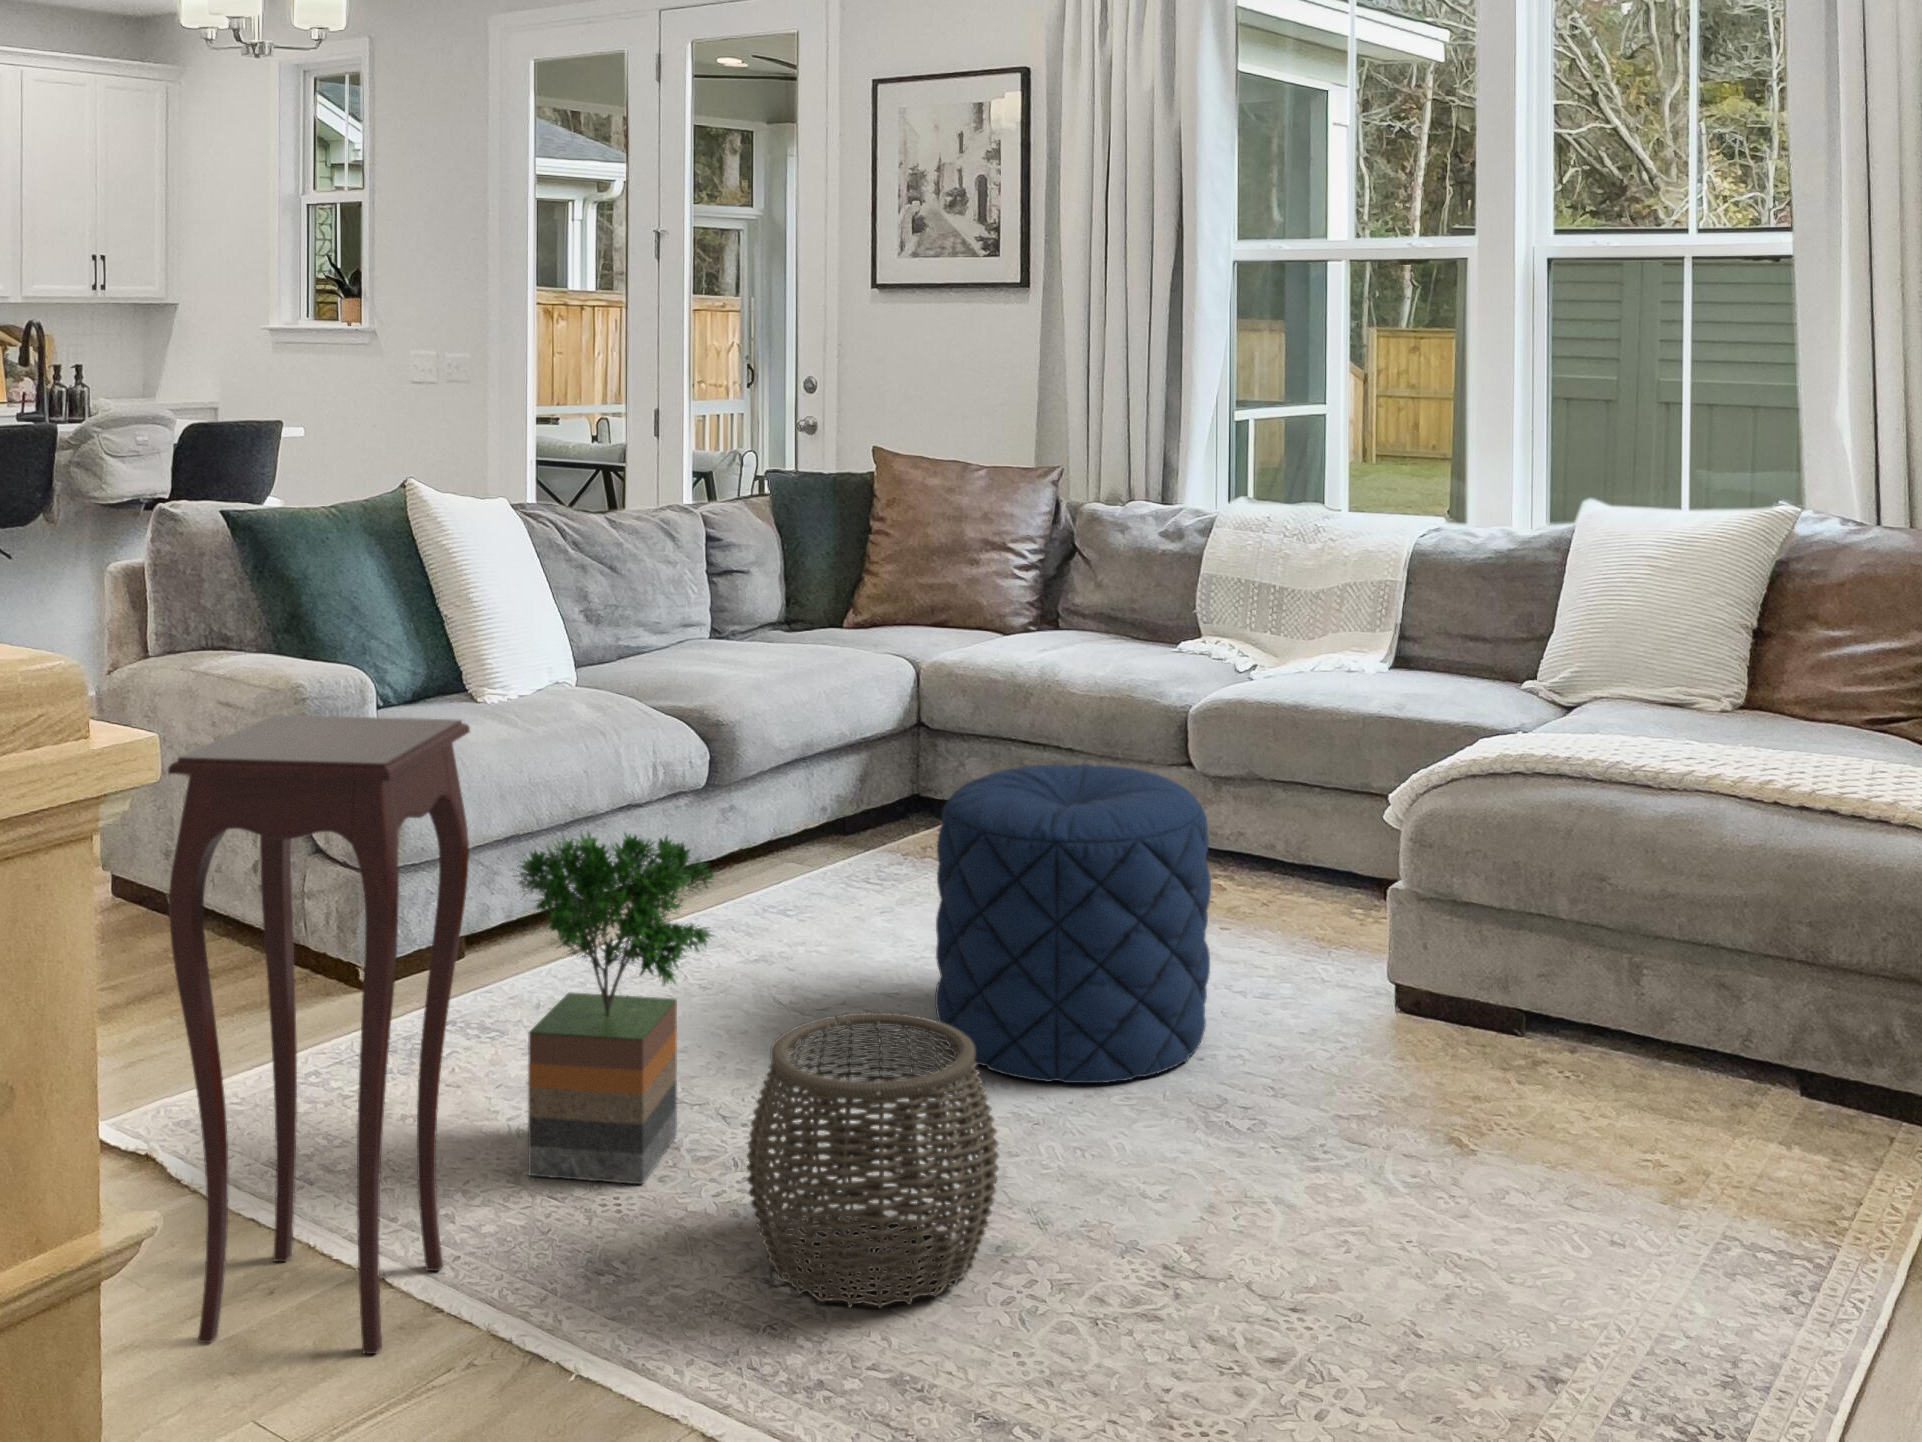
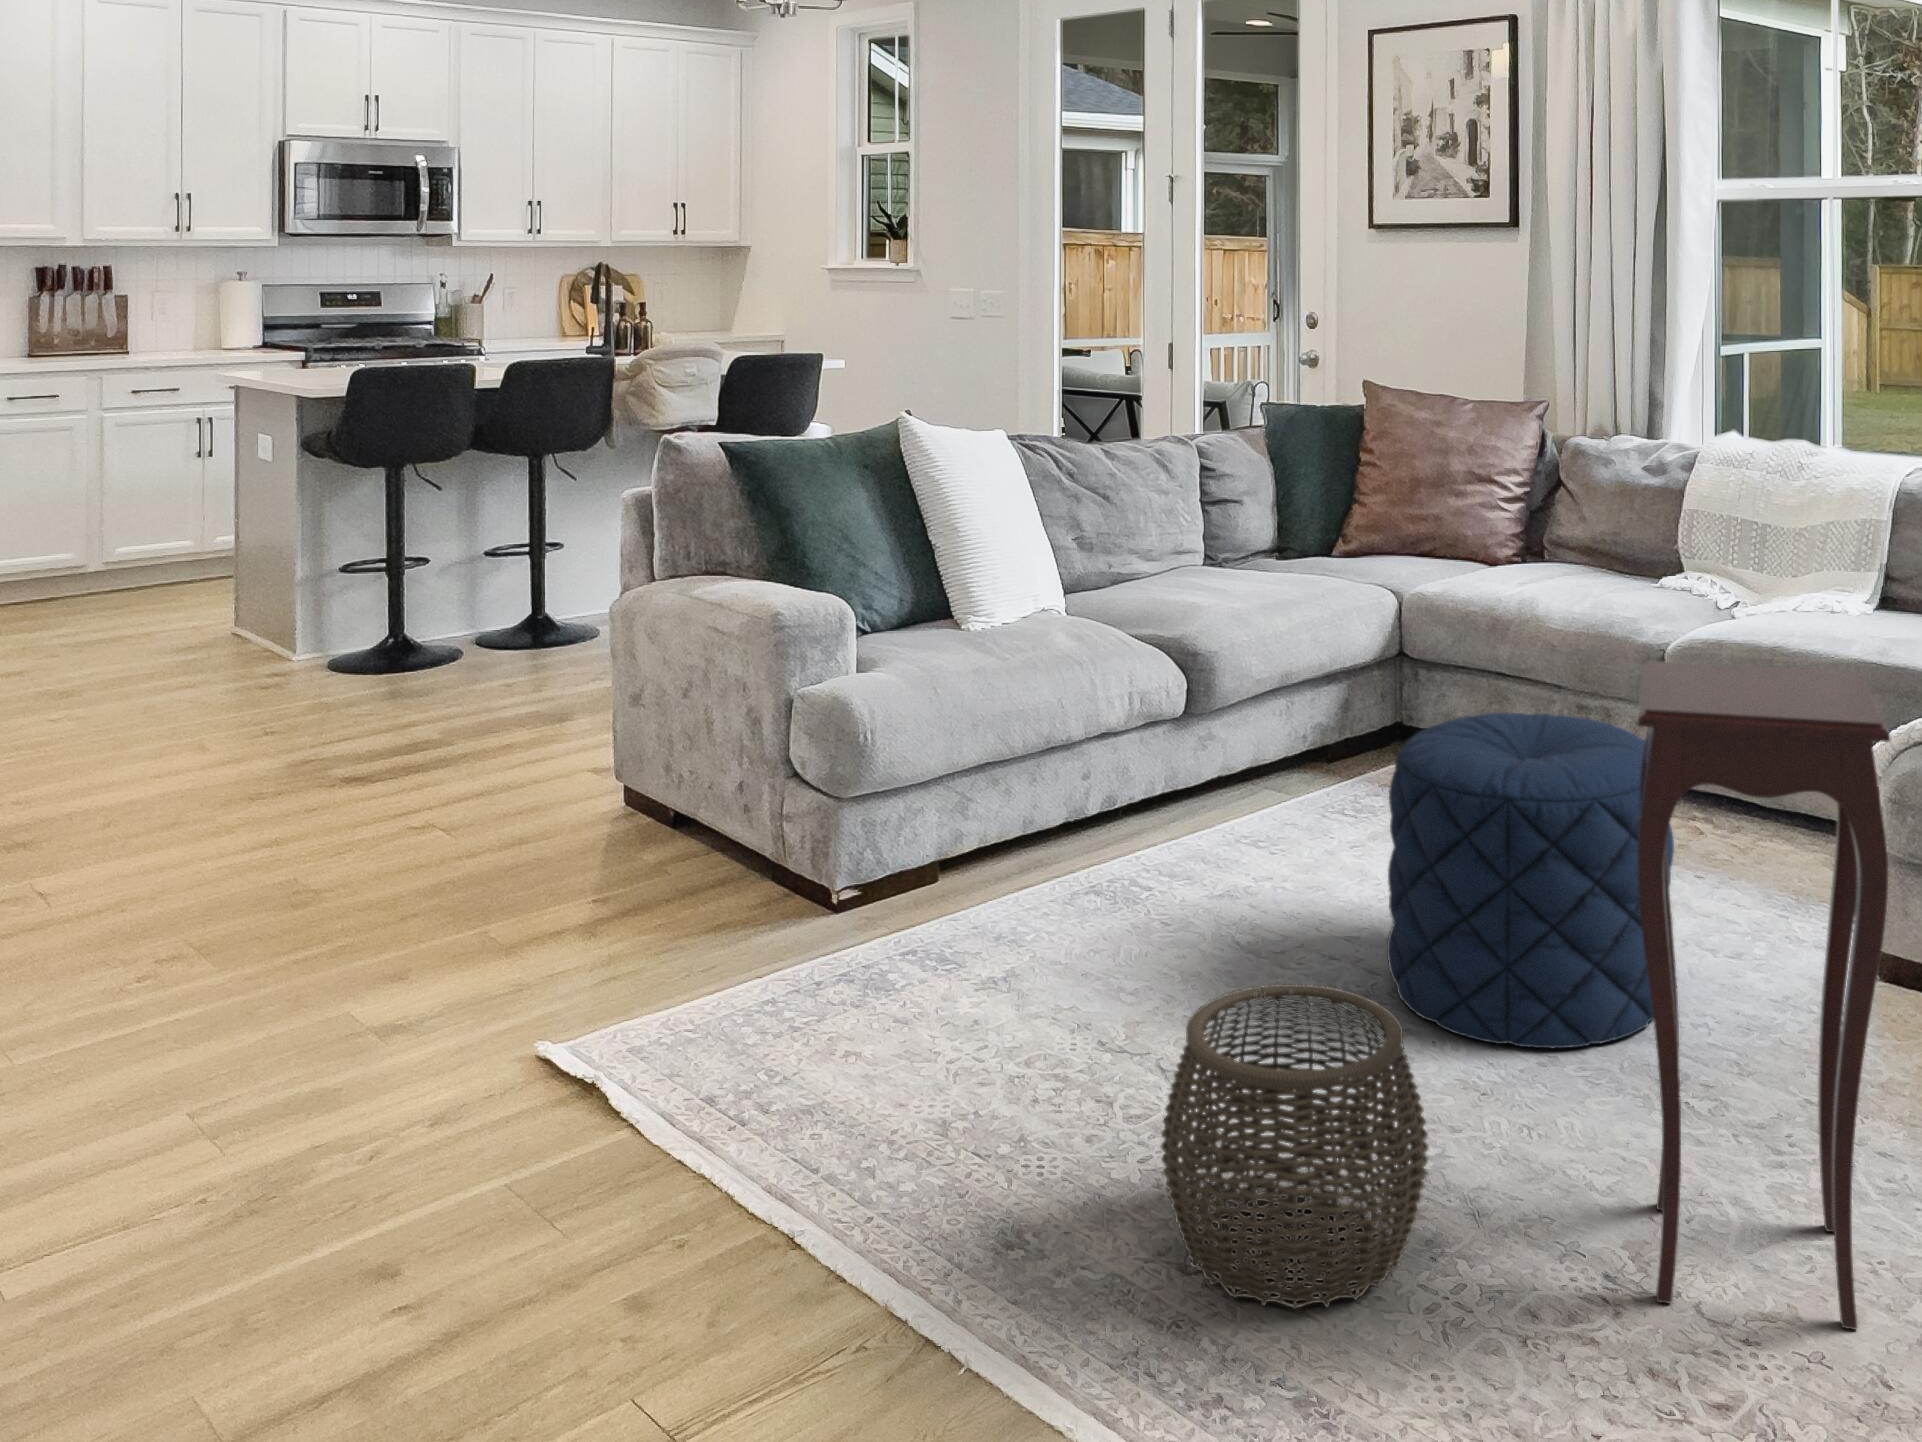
side table: present [168,715,470,1354] -> present [1637,661,1890,1329]
potted tree: present [513,832,715,1184] -> none [944,775,1154,1141]

